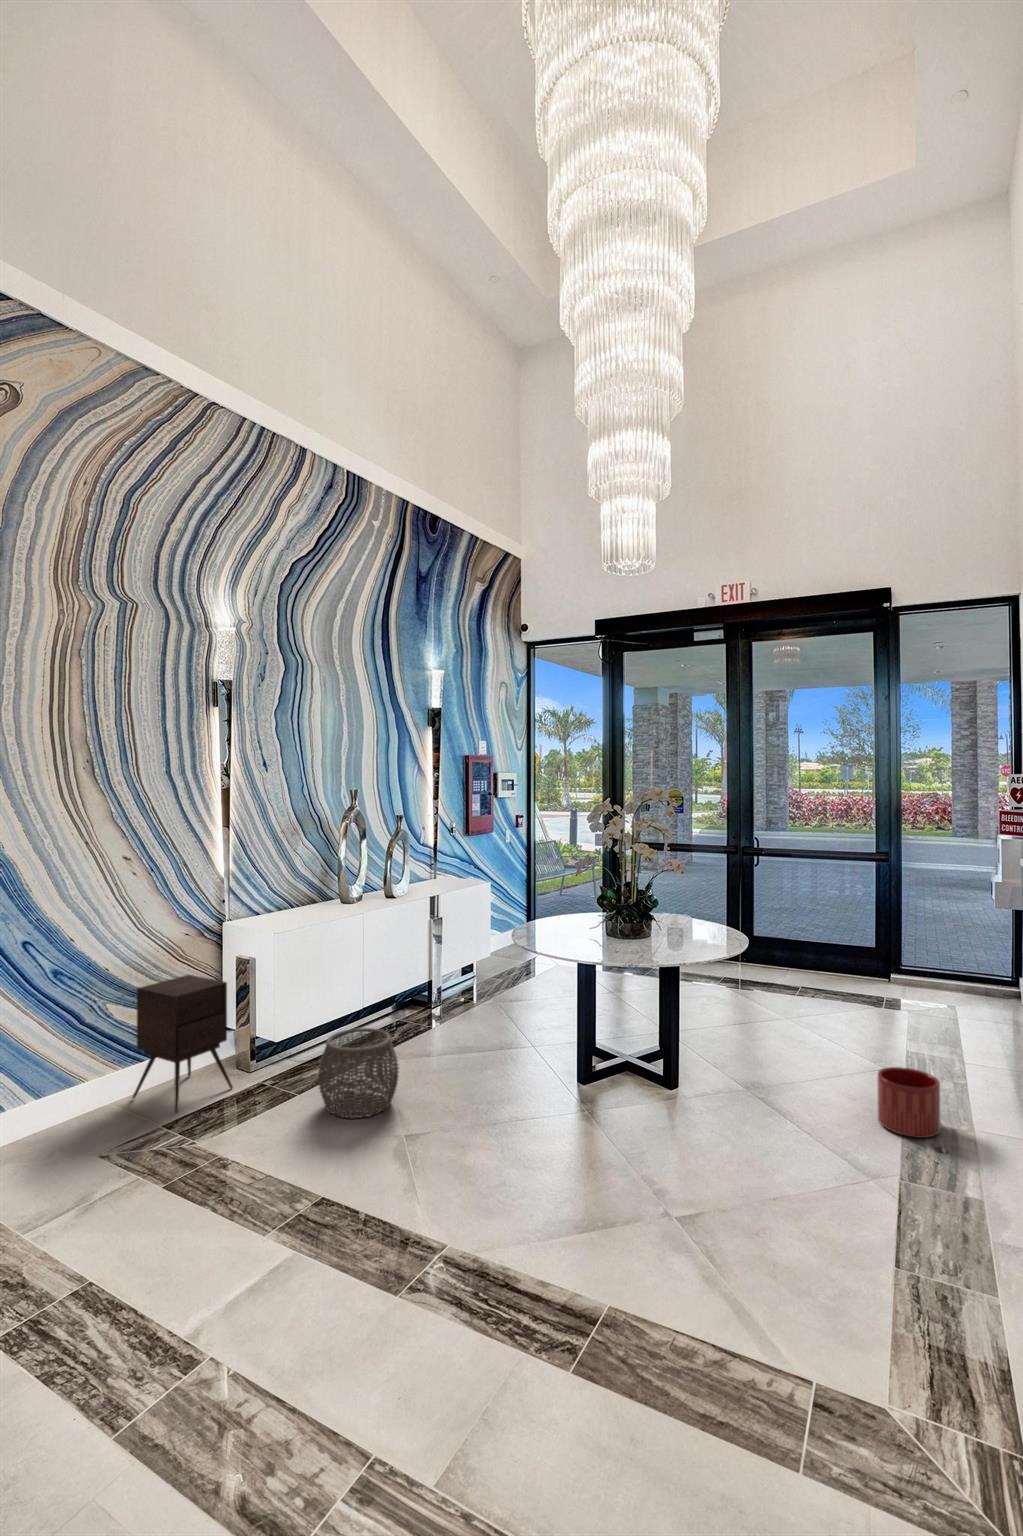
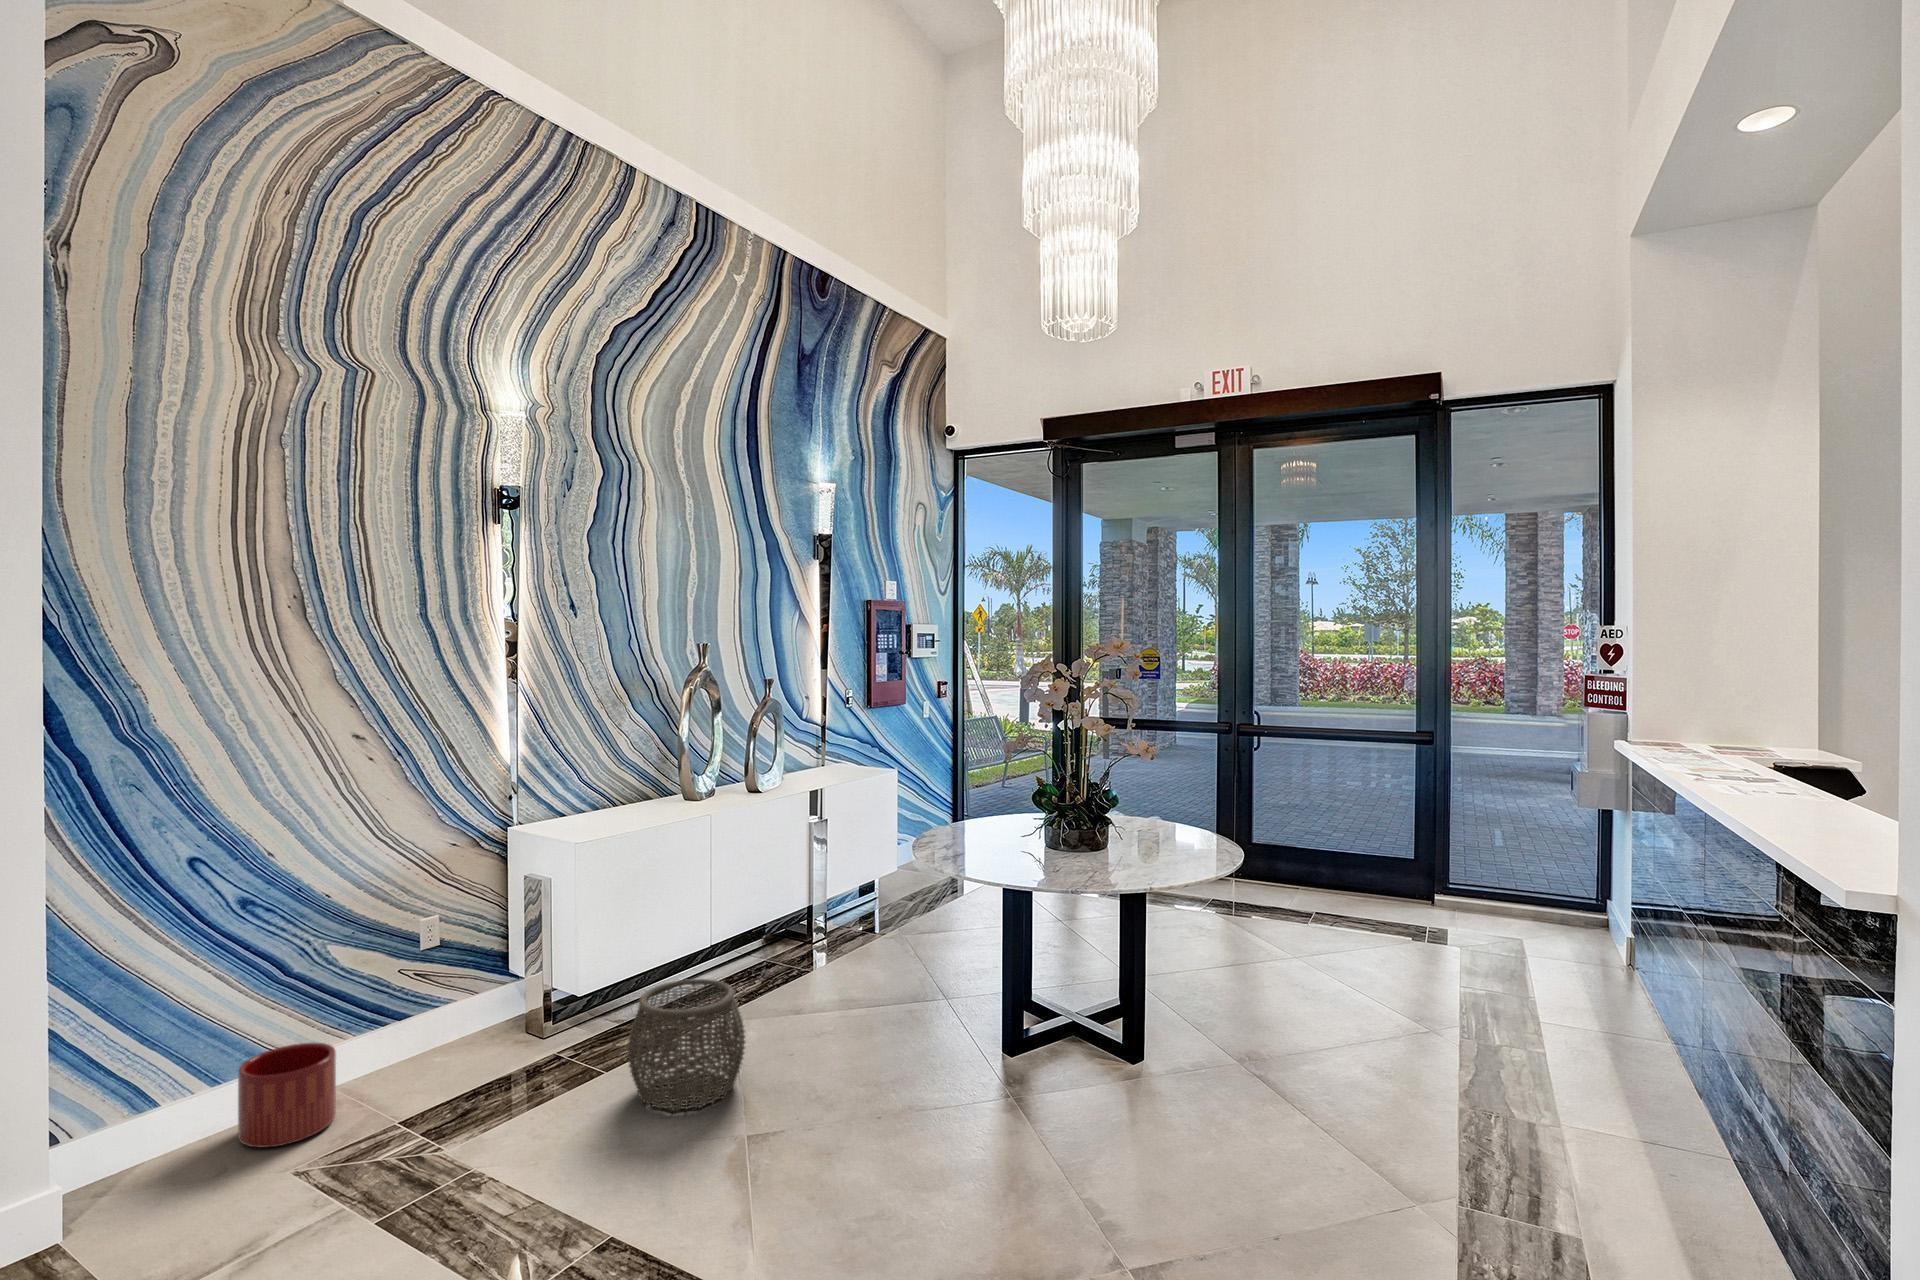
side table: present [133,975,233,1113] -> none [365,902,512,1102]
planter: present [877,1067,940,1138] -> present [238,1043,336,1148]

